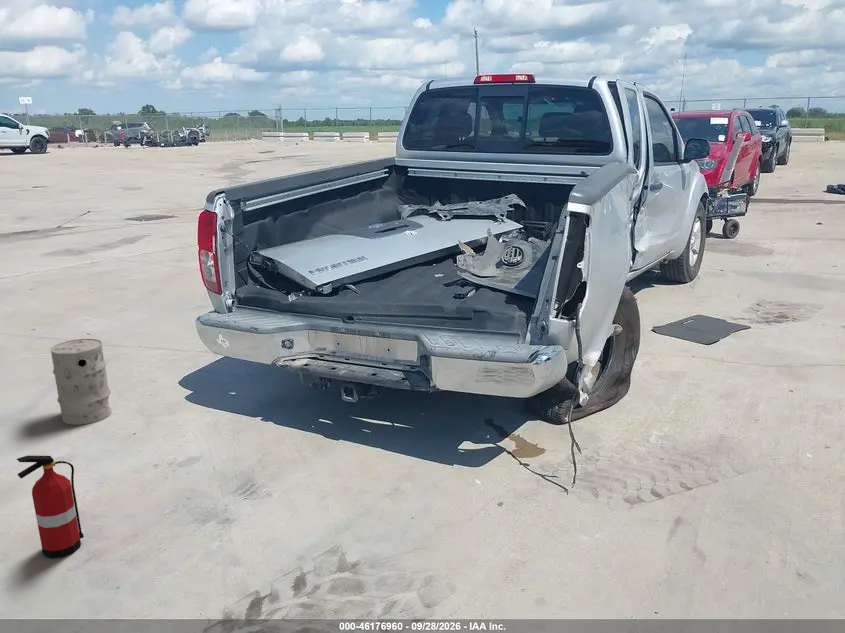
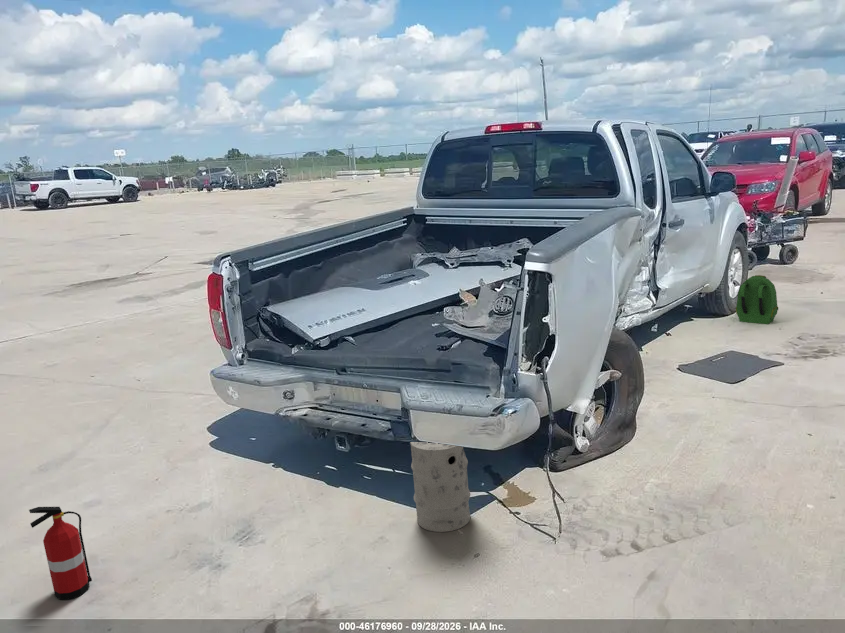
backpack: none [694,244,734,291] -> present [736,275,778,324]
trash can: present [51,339,112,425] -> present [410,442,470,532]

